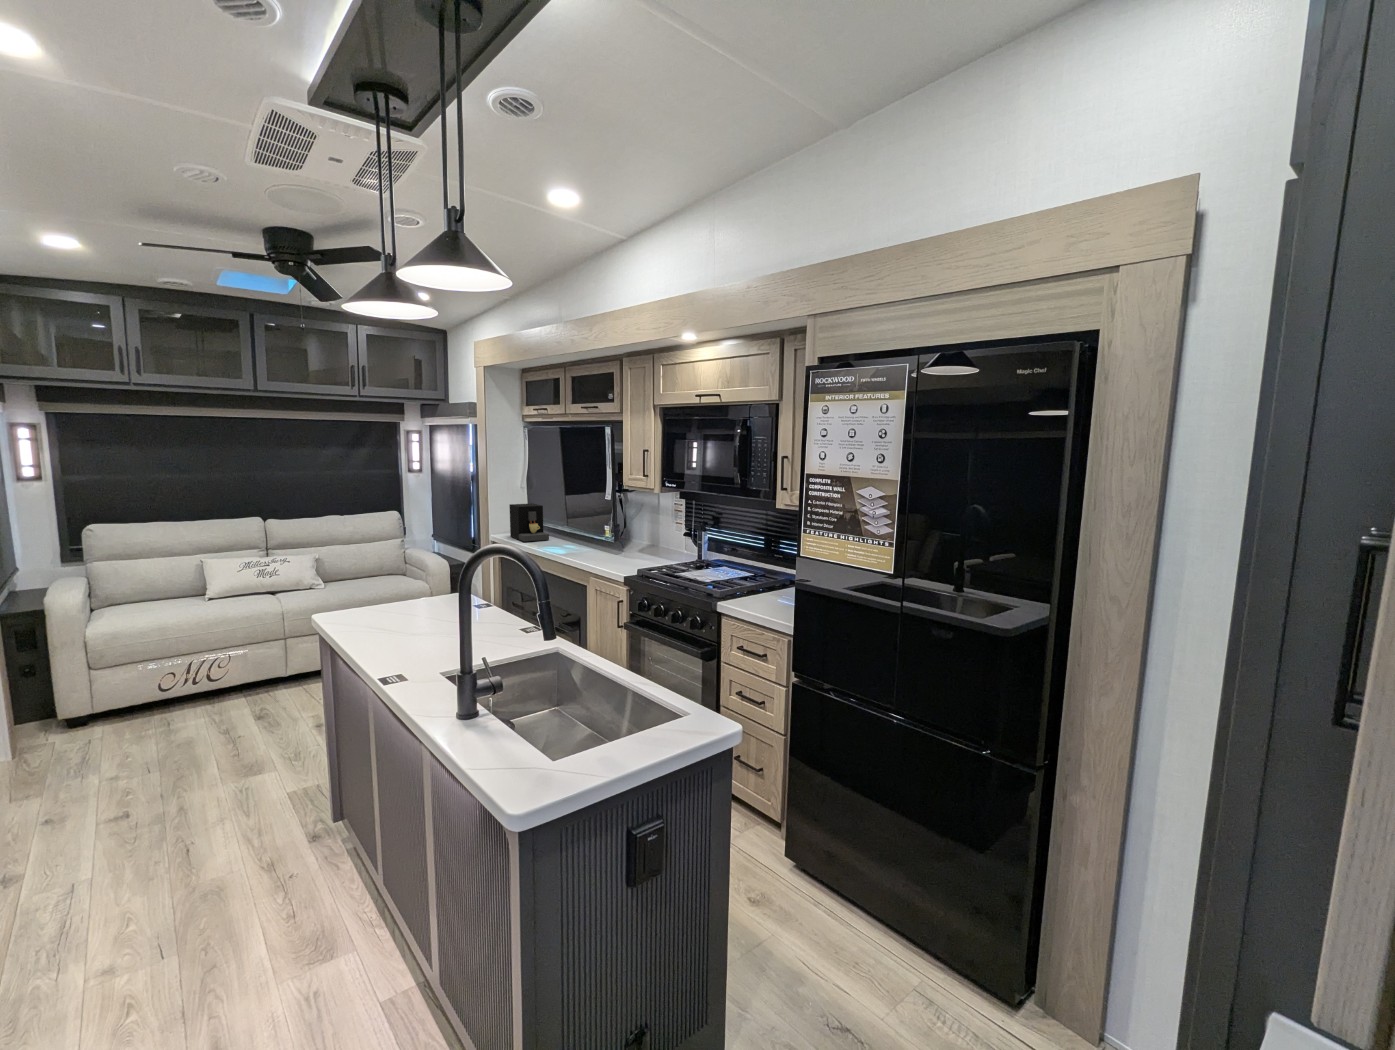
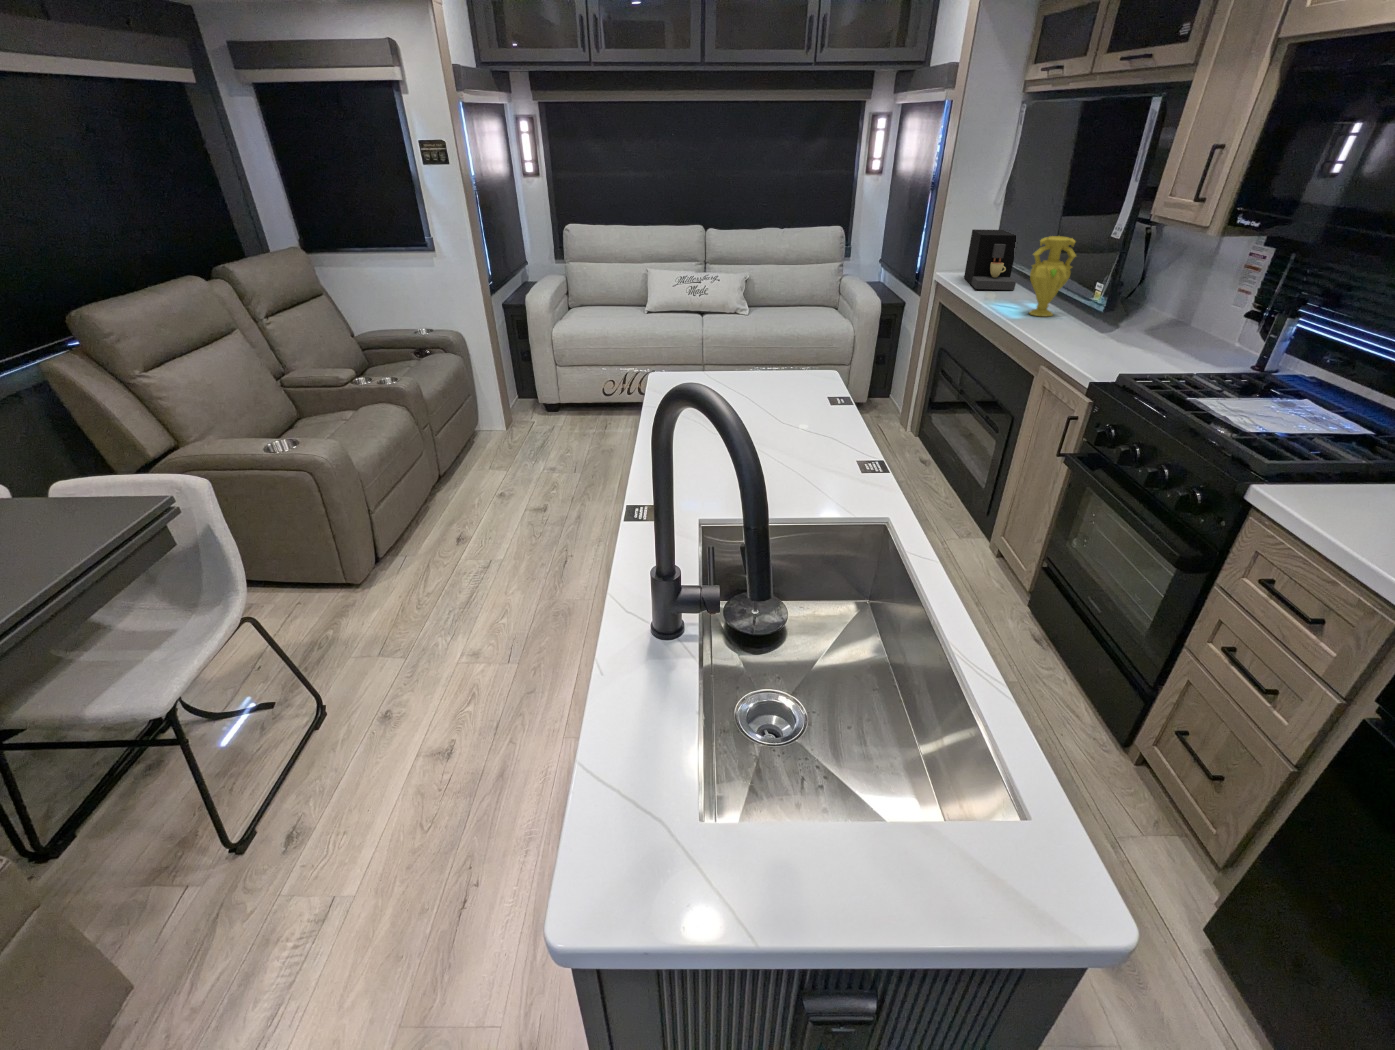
vase: none [560,502,586,551] -> present [1029,236,1076,316]

